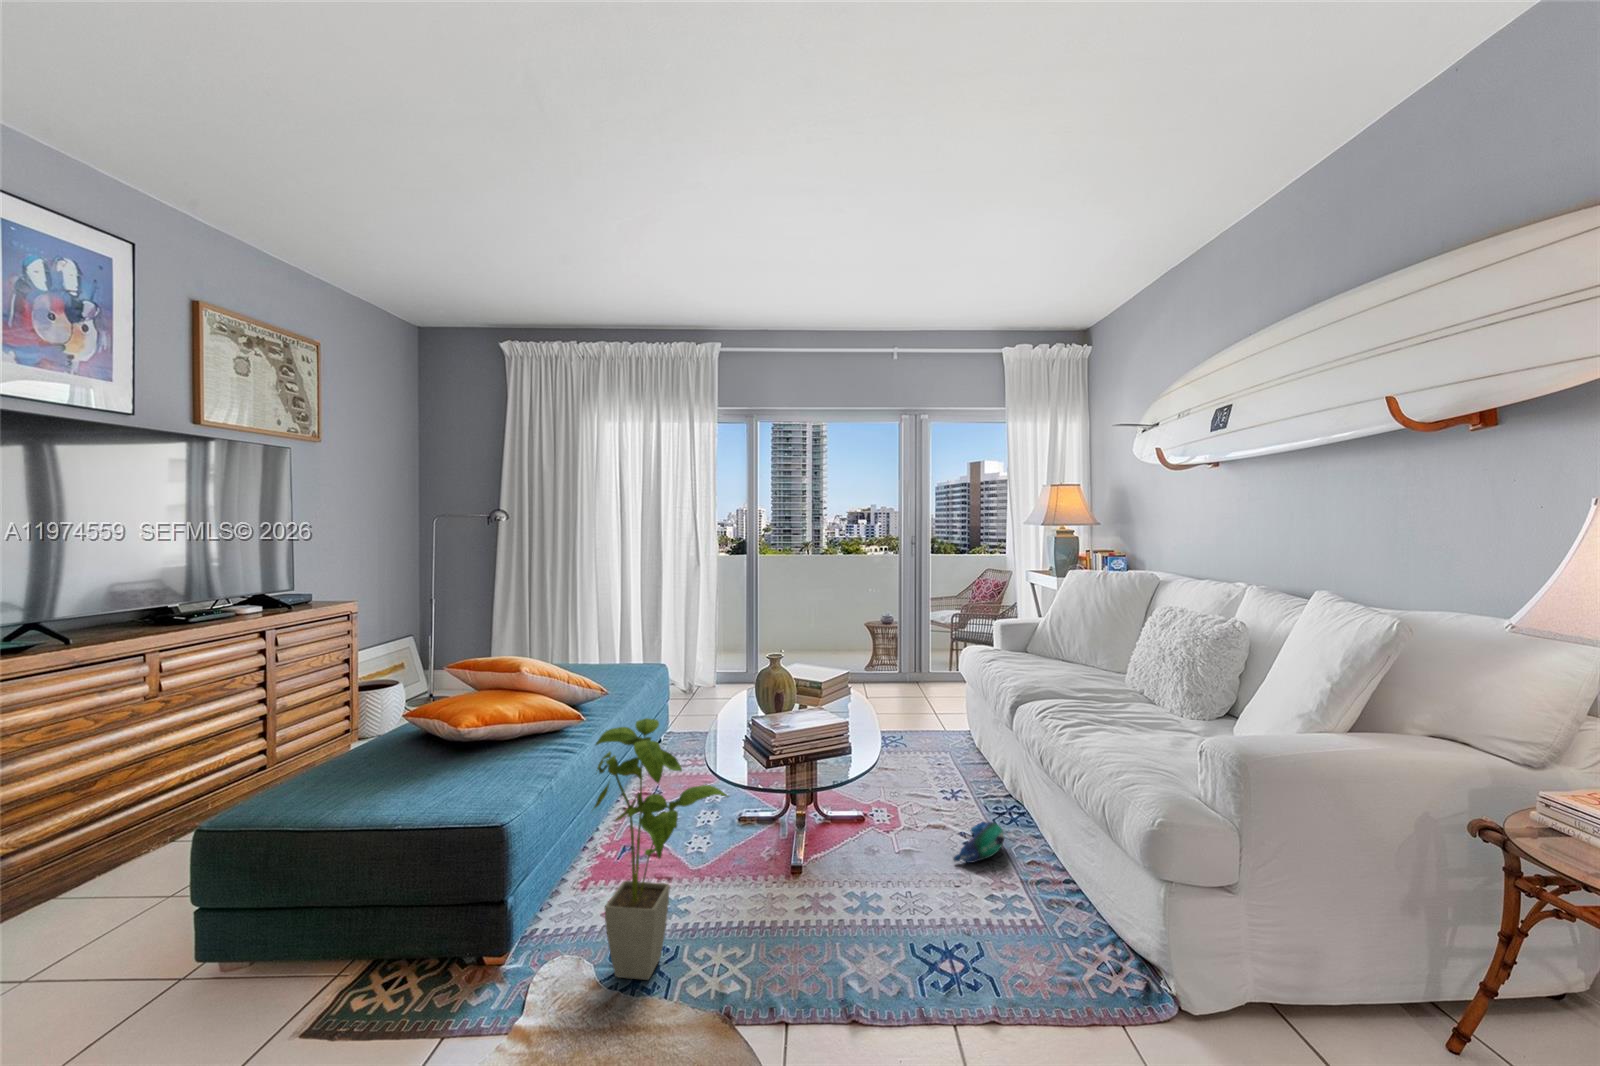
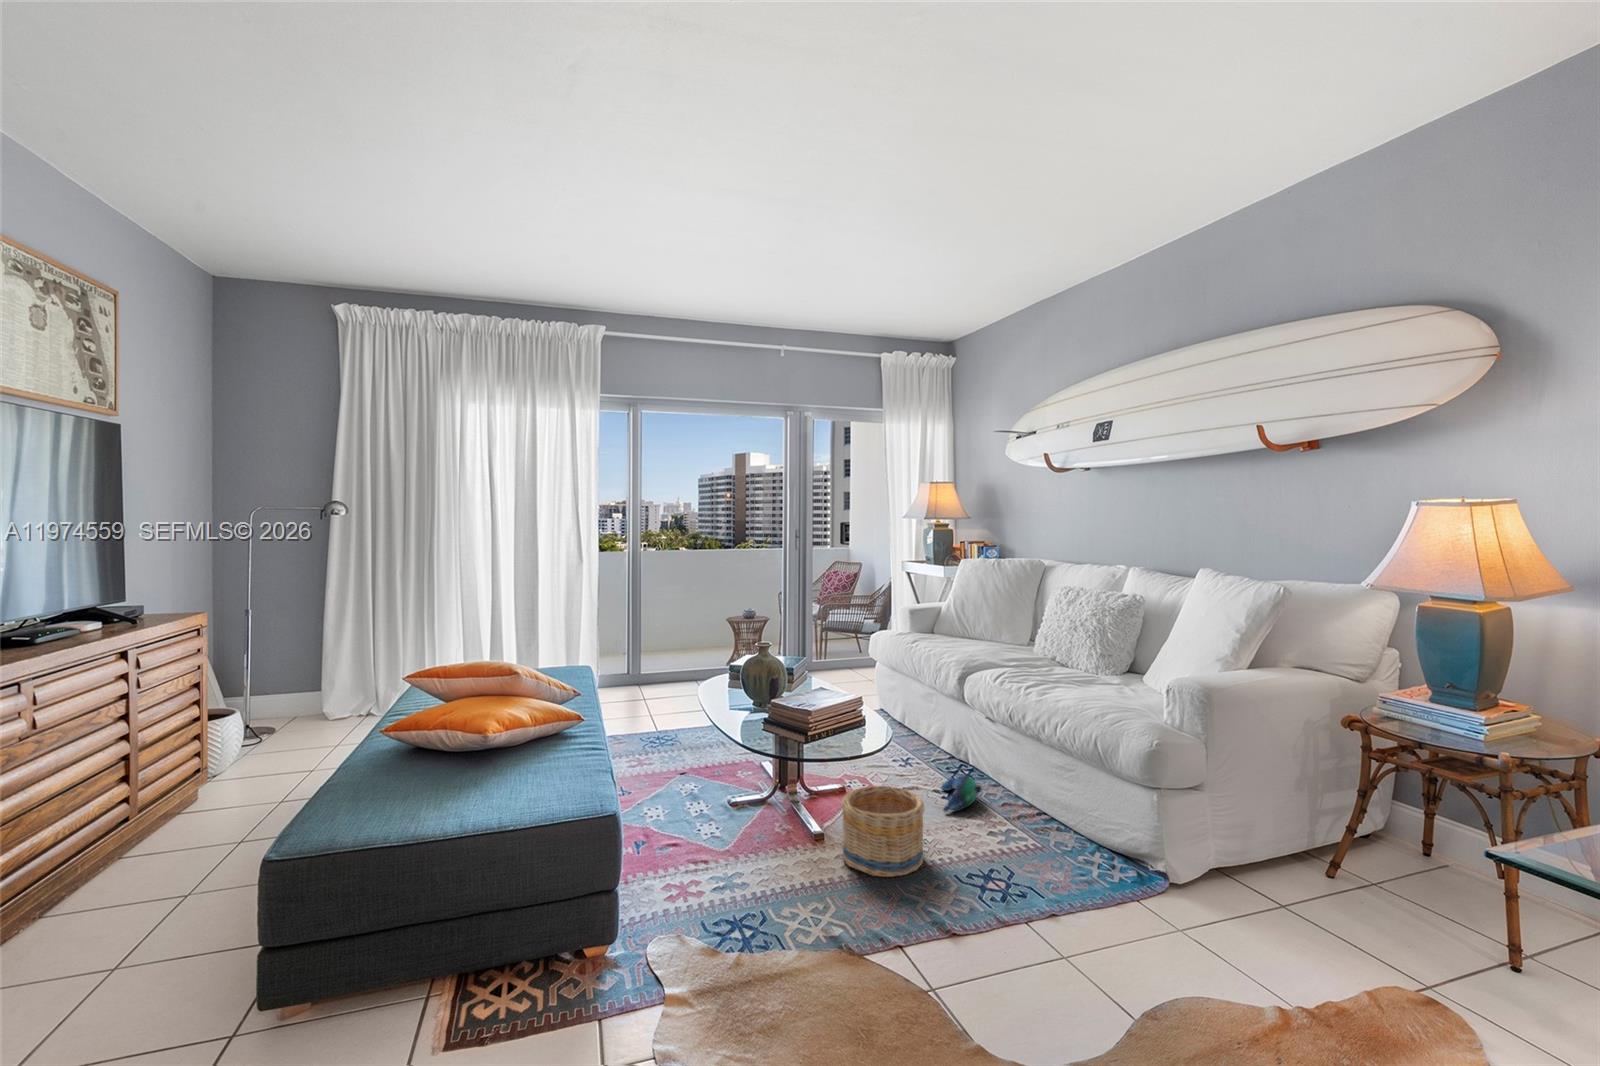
house plant: present [594,718,728,980] -> none [687,695,812,946]
basket: none [802,823,894,932] -> present [841,786,925,877]

